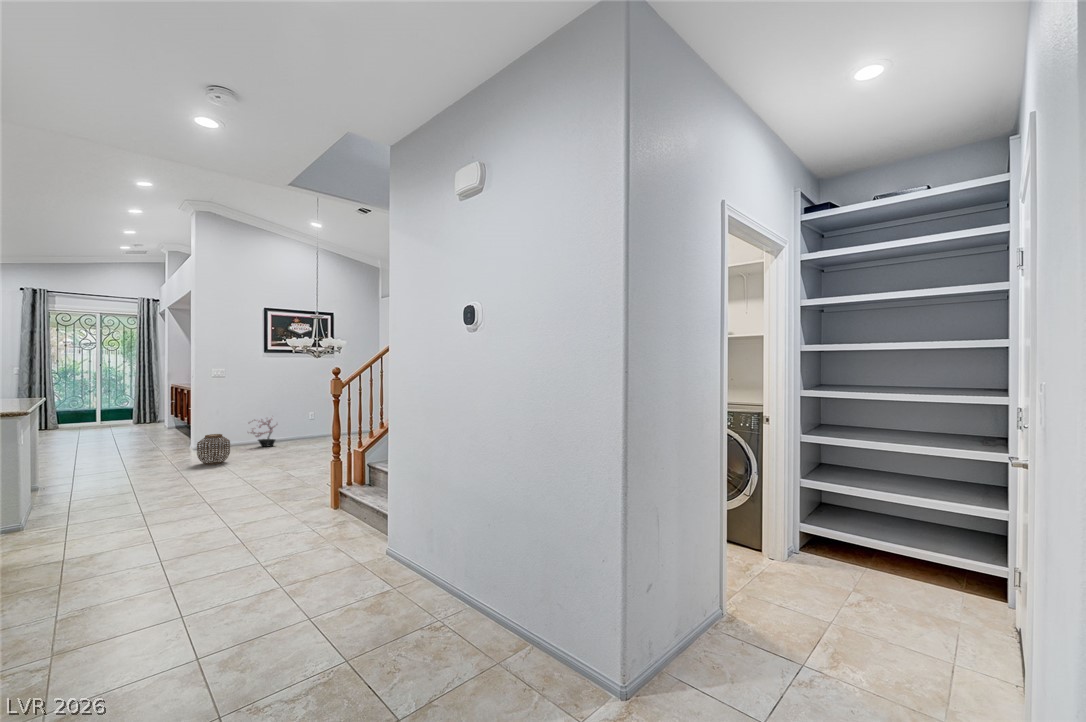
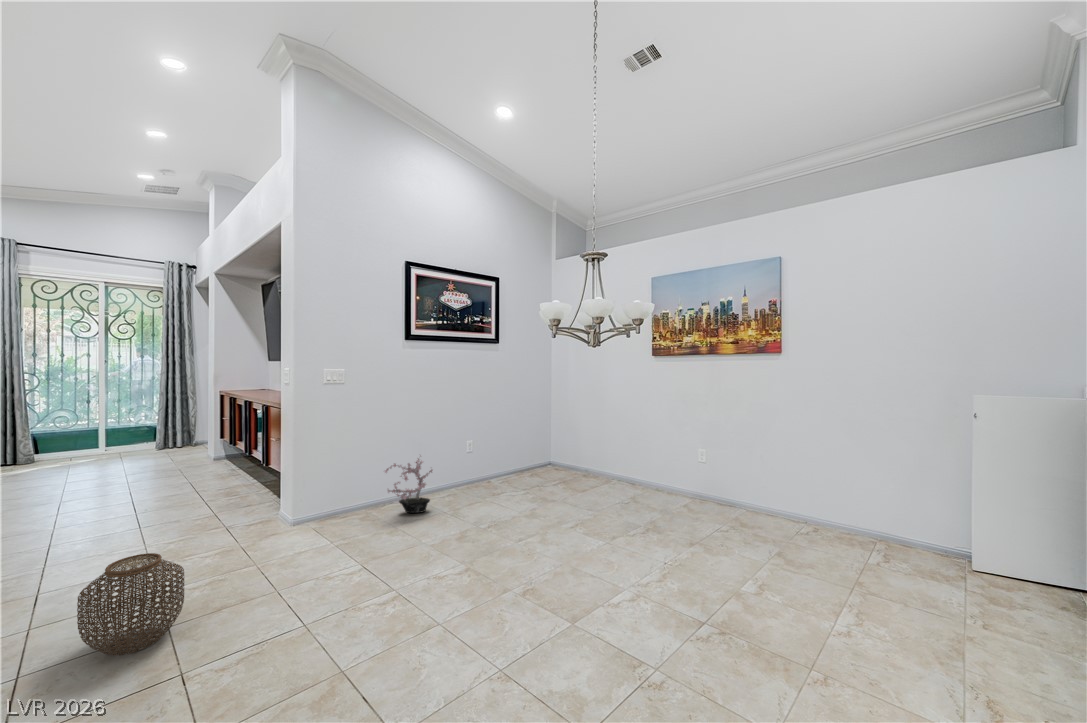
woven basket: present [197,434,230,465] -> present [77,553,184,656]

